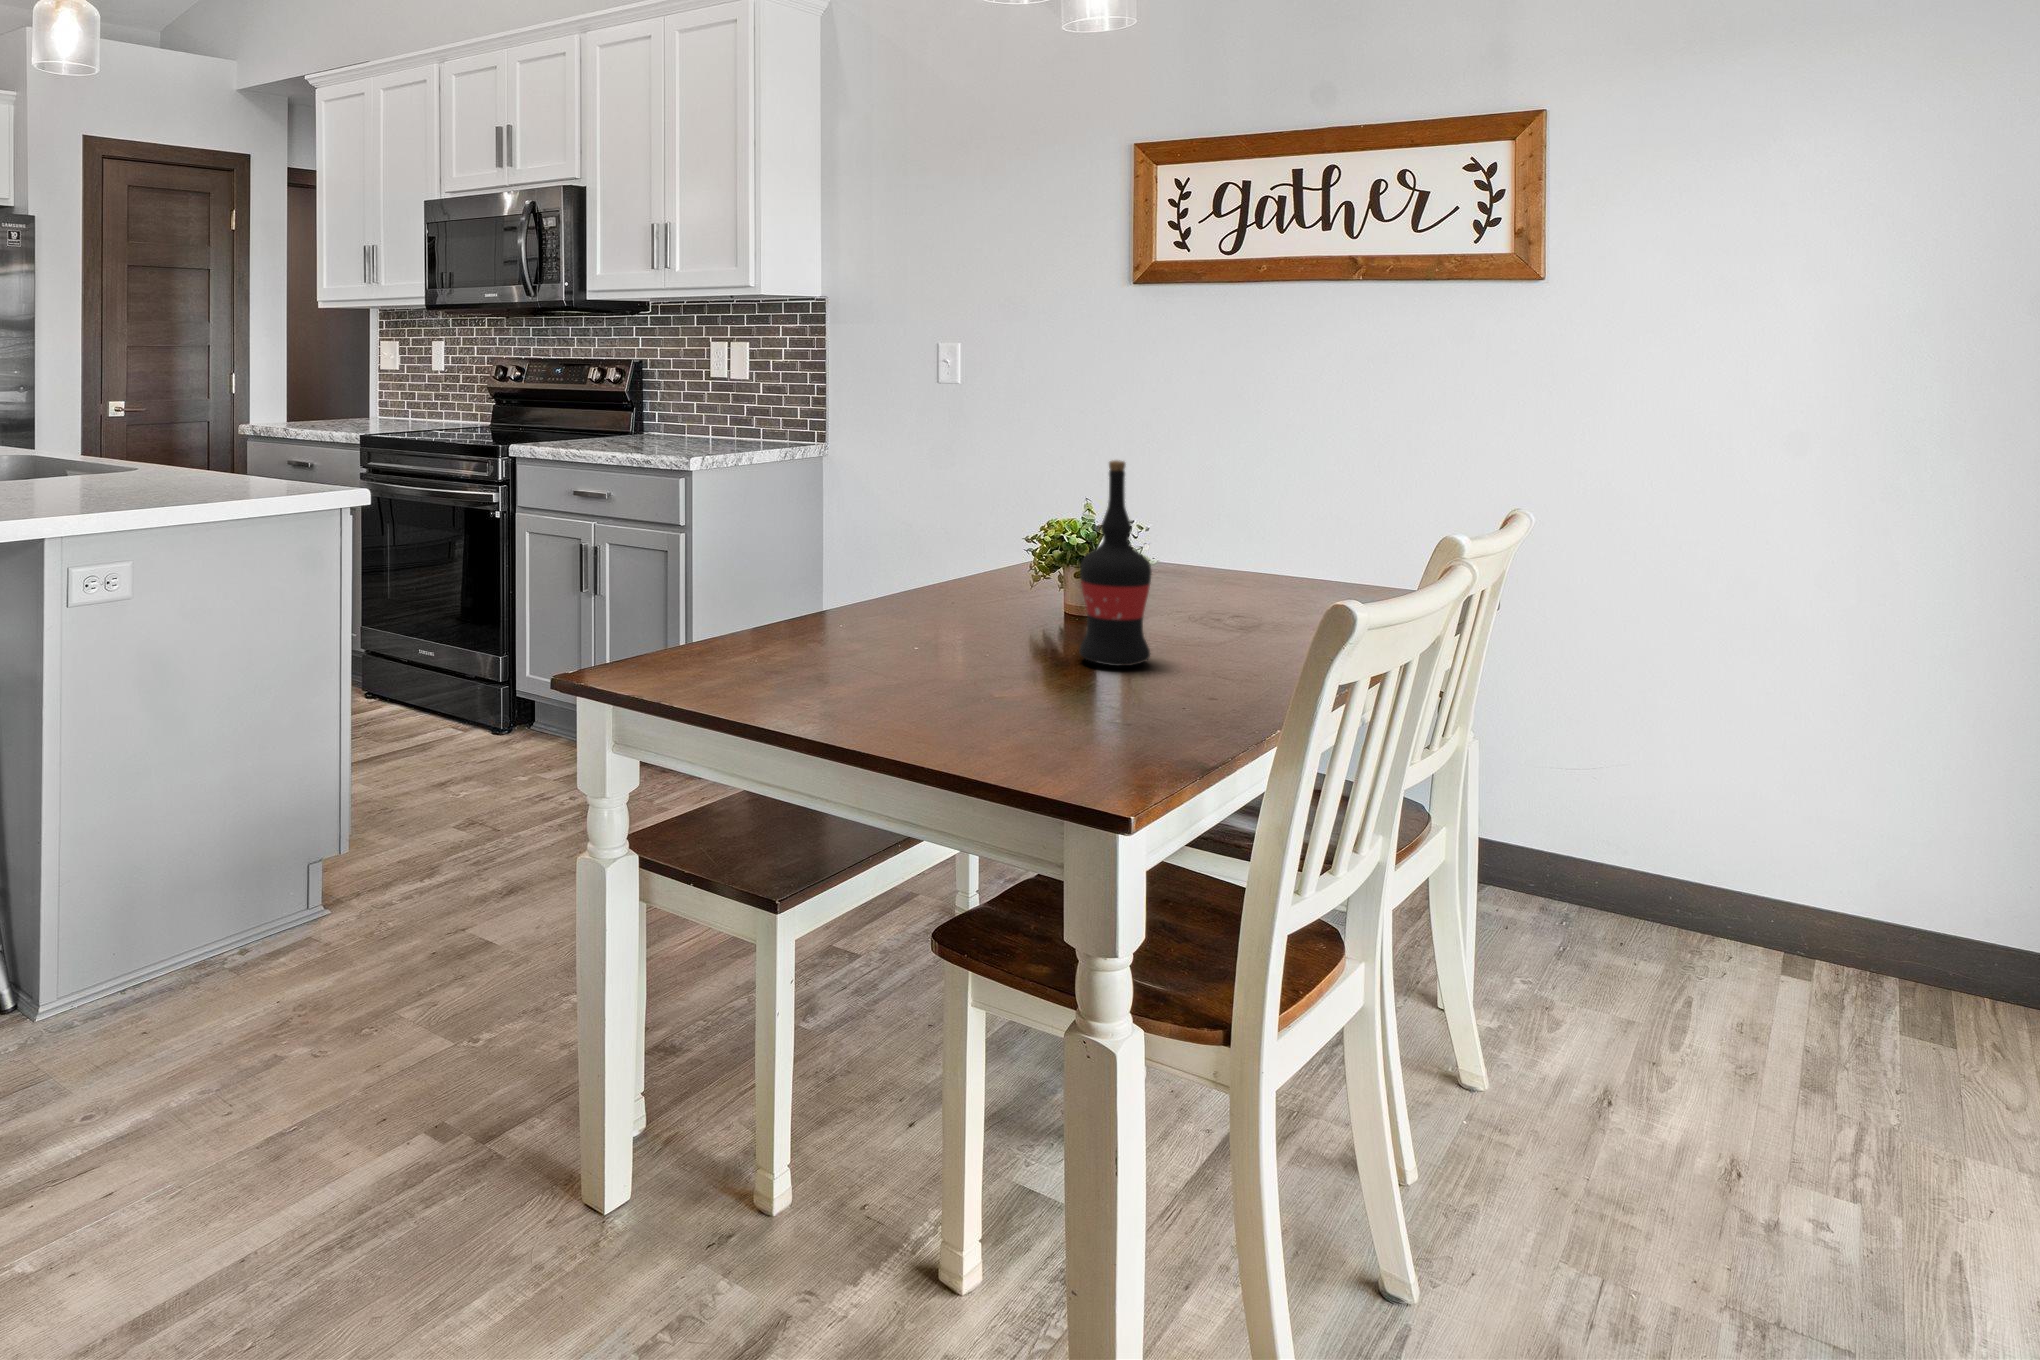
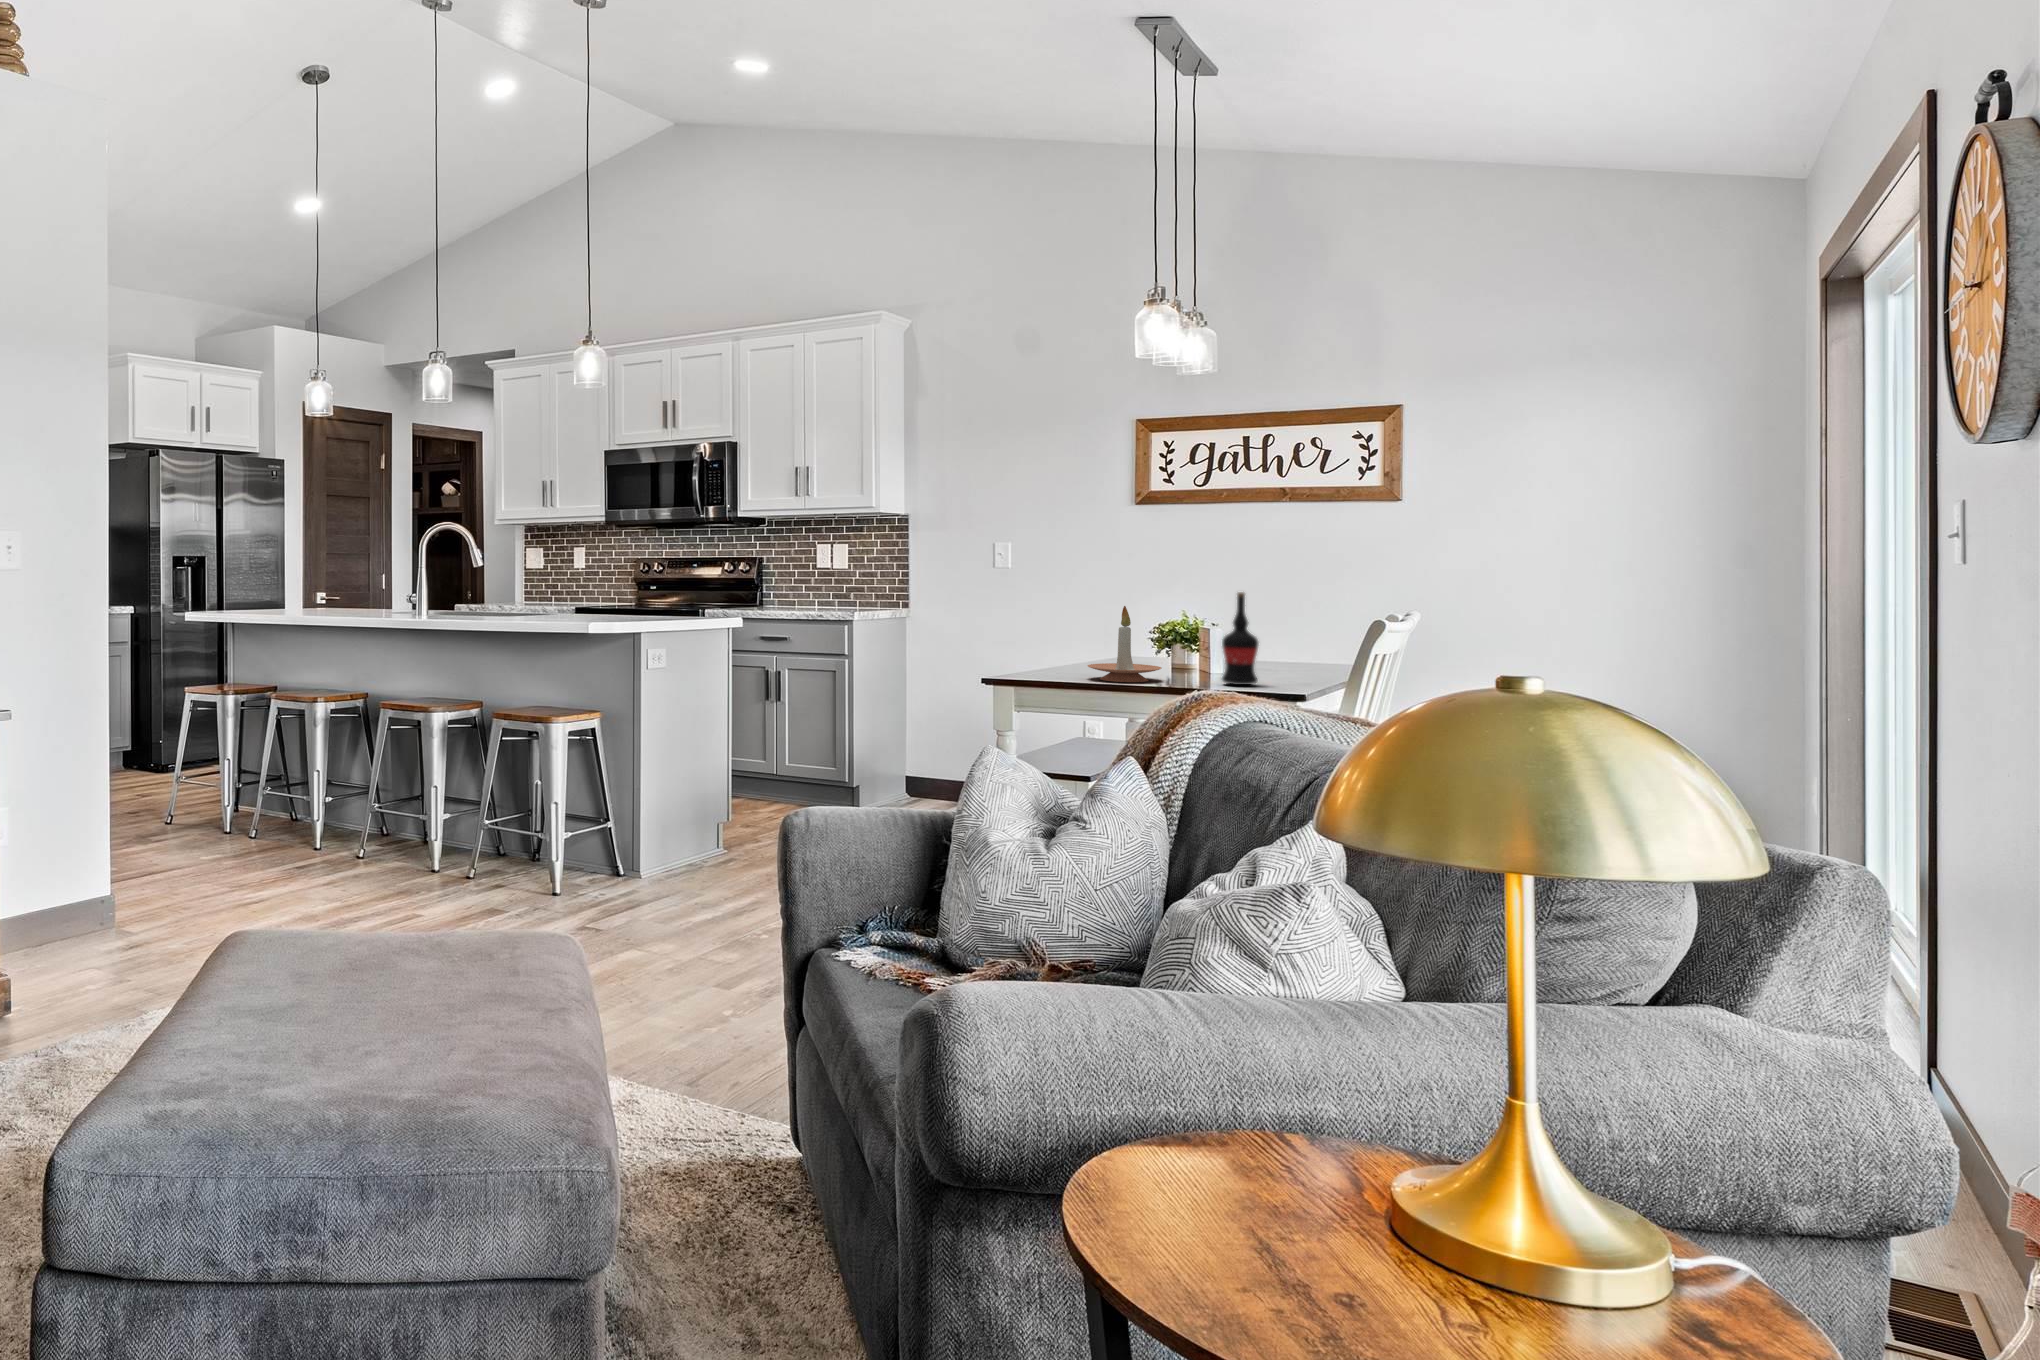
candle holder: none [840,479,983,643] -> present [1088,606,1162,682]

